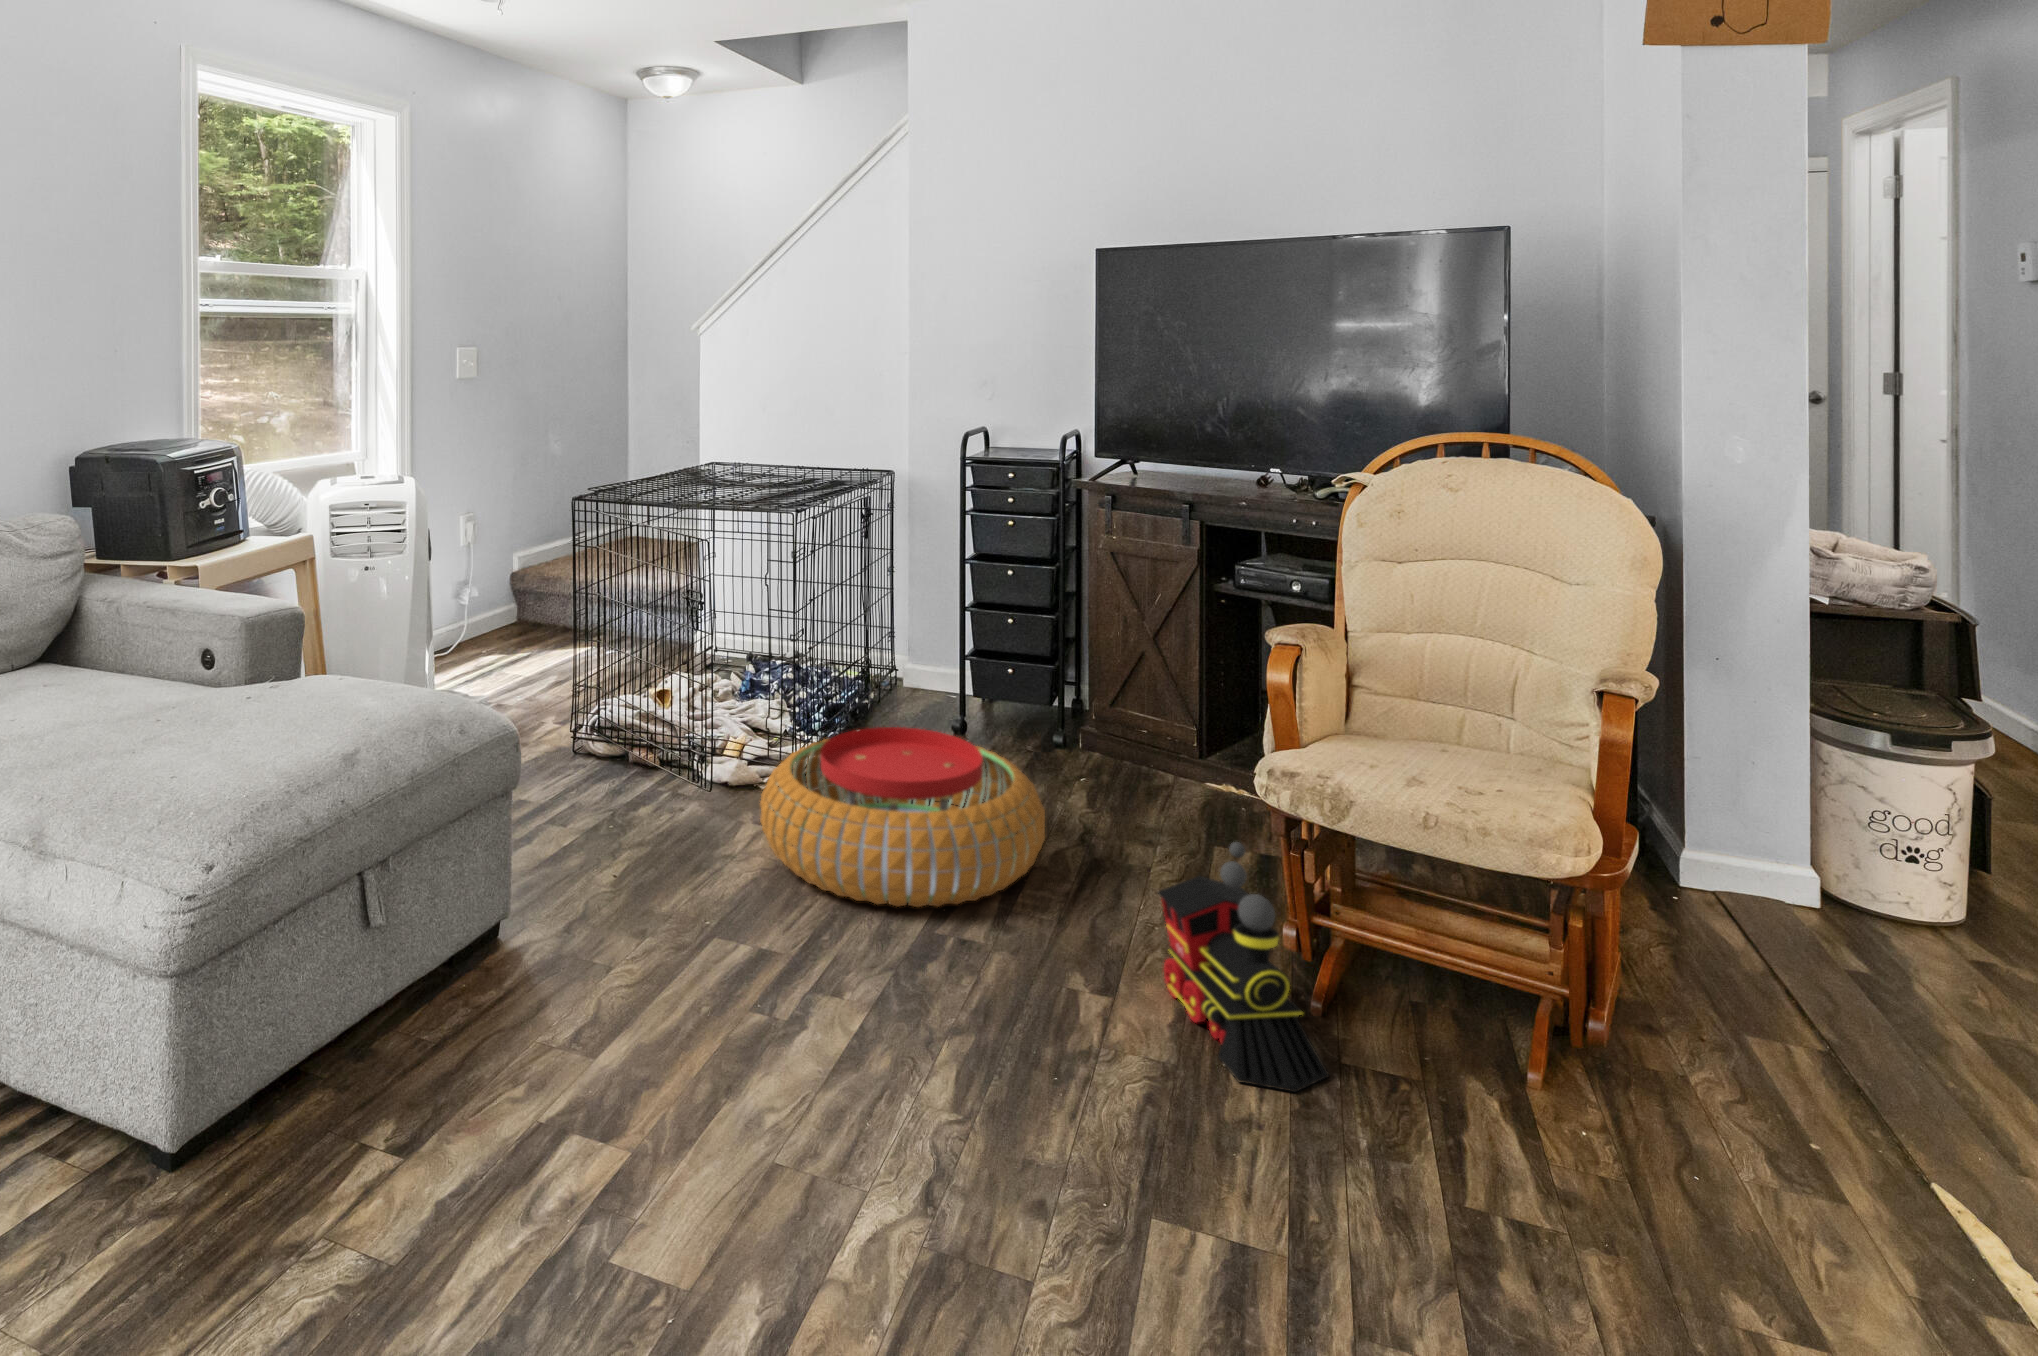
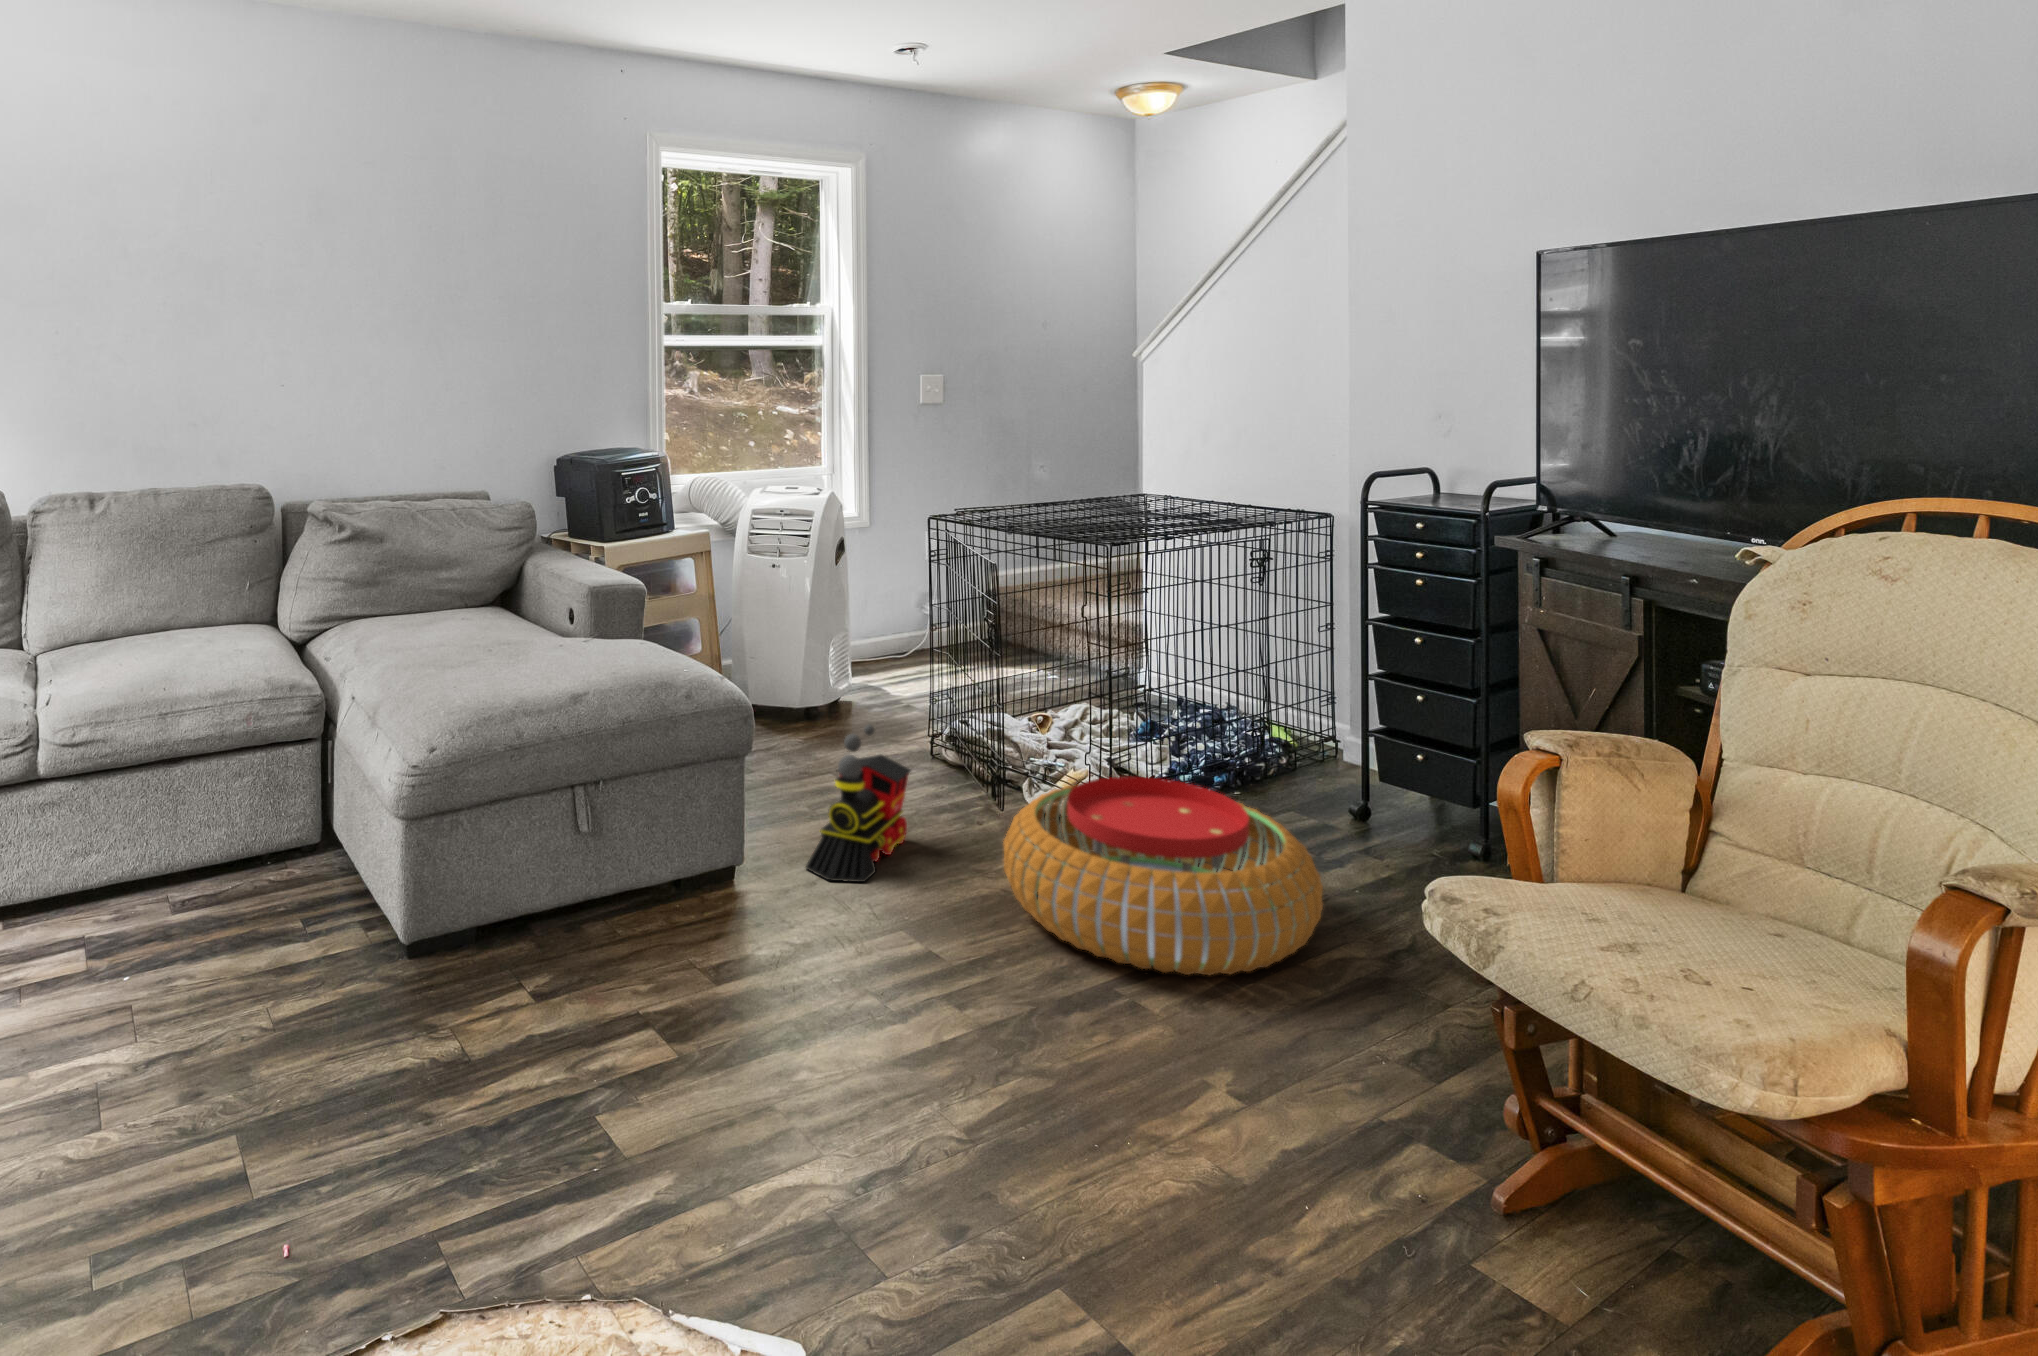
toy train: present [1158,842,1329,1092] -> present [806,725,911,882]

